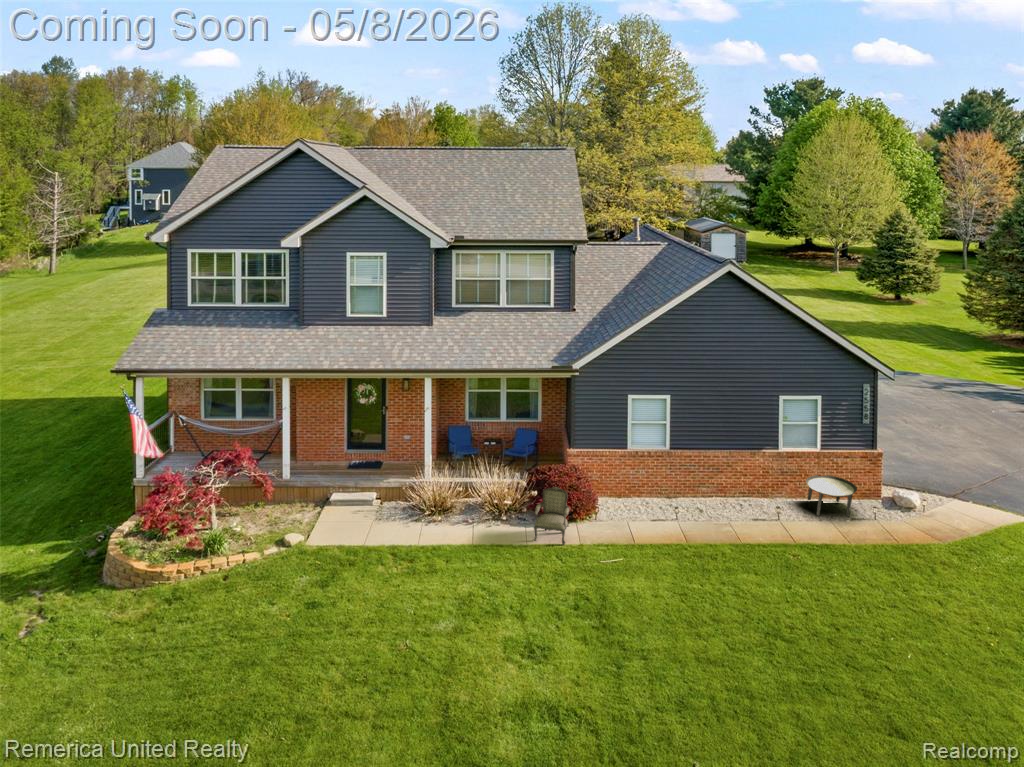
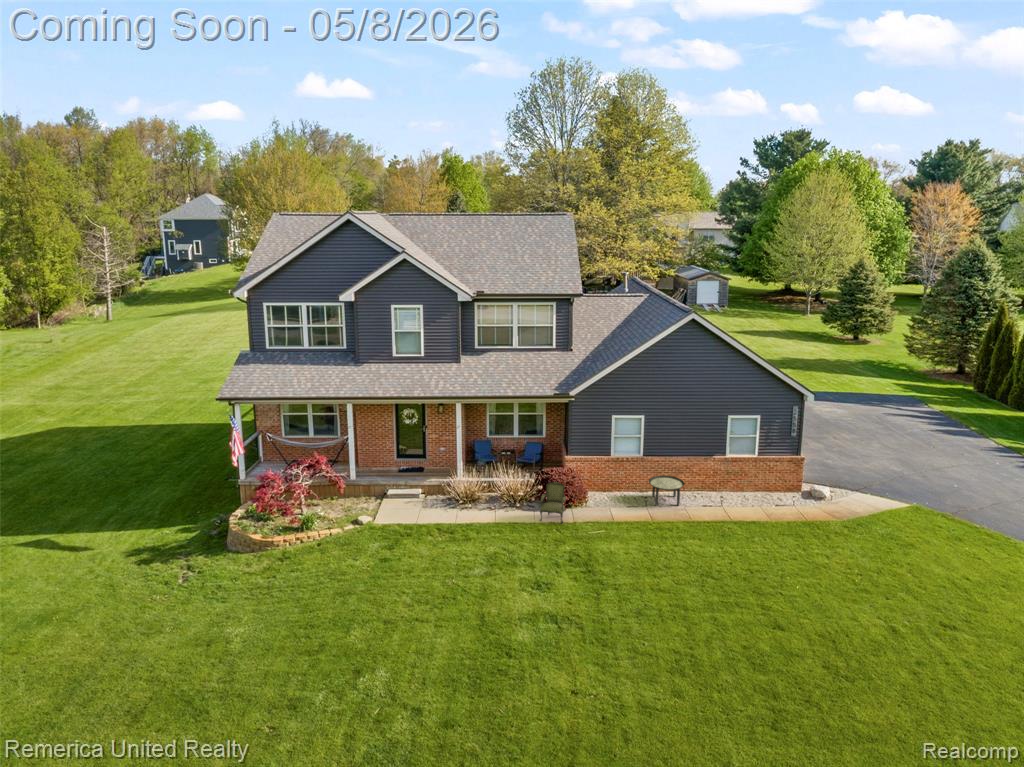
round table: present [806,475,857,517] -> present [649,475,684,506]

